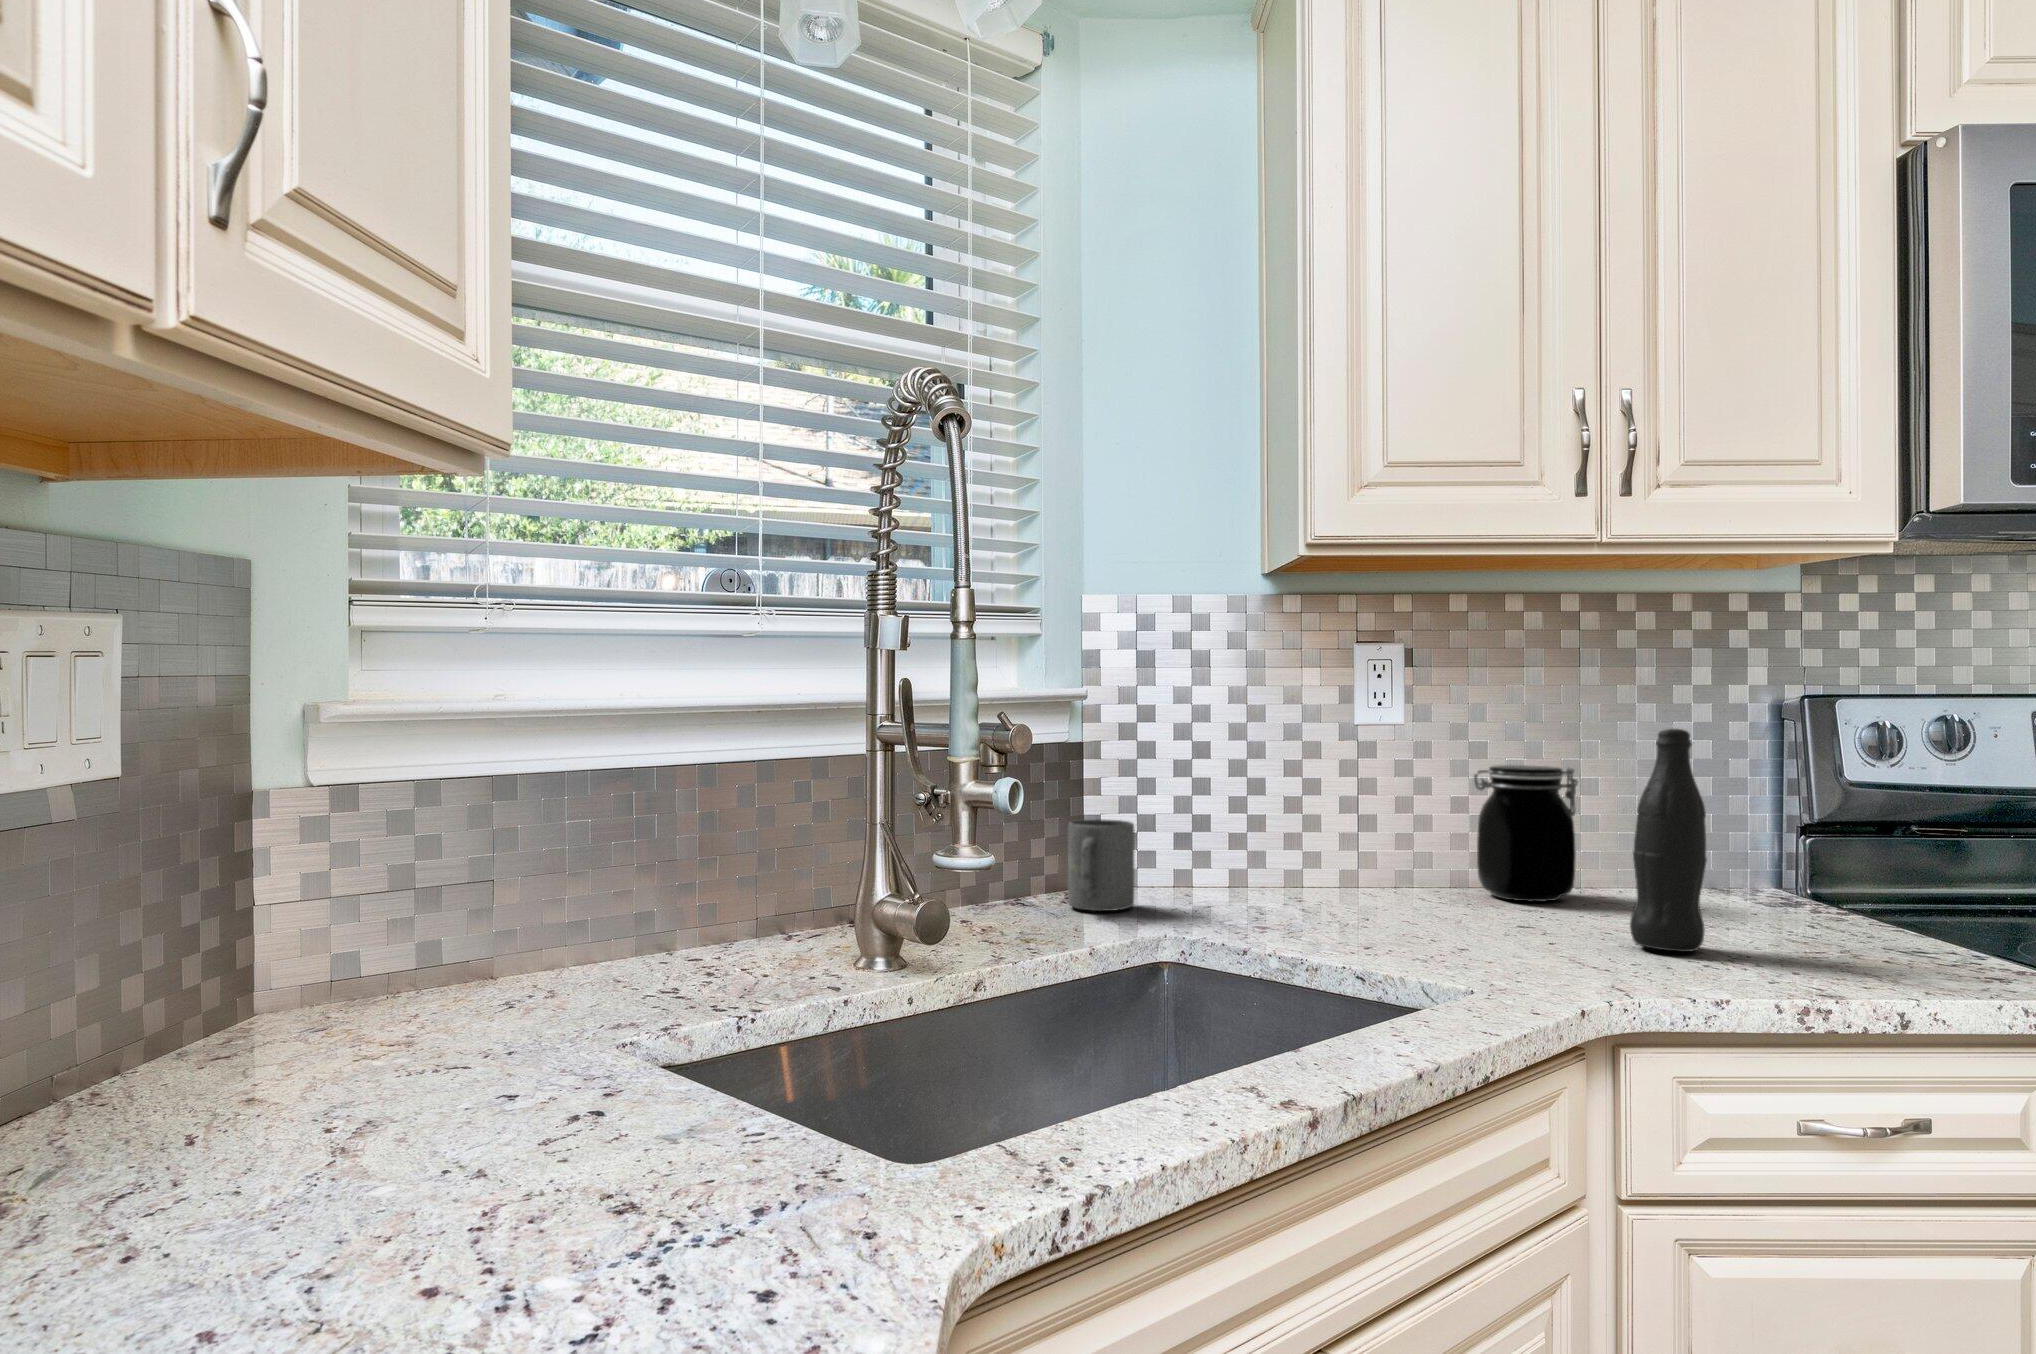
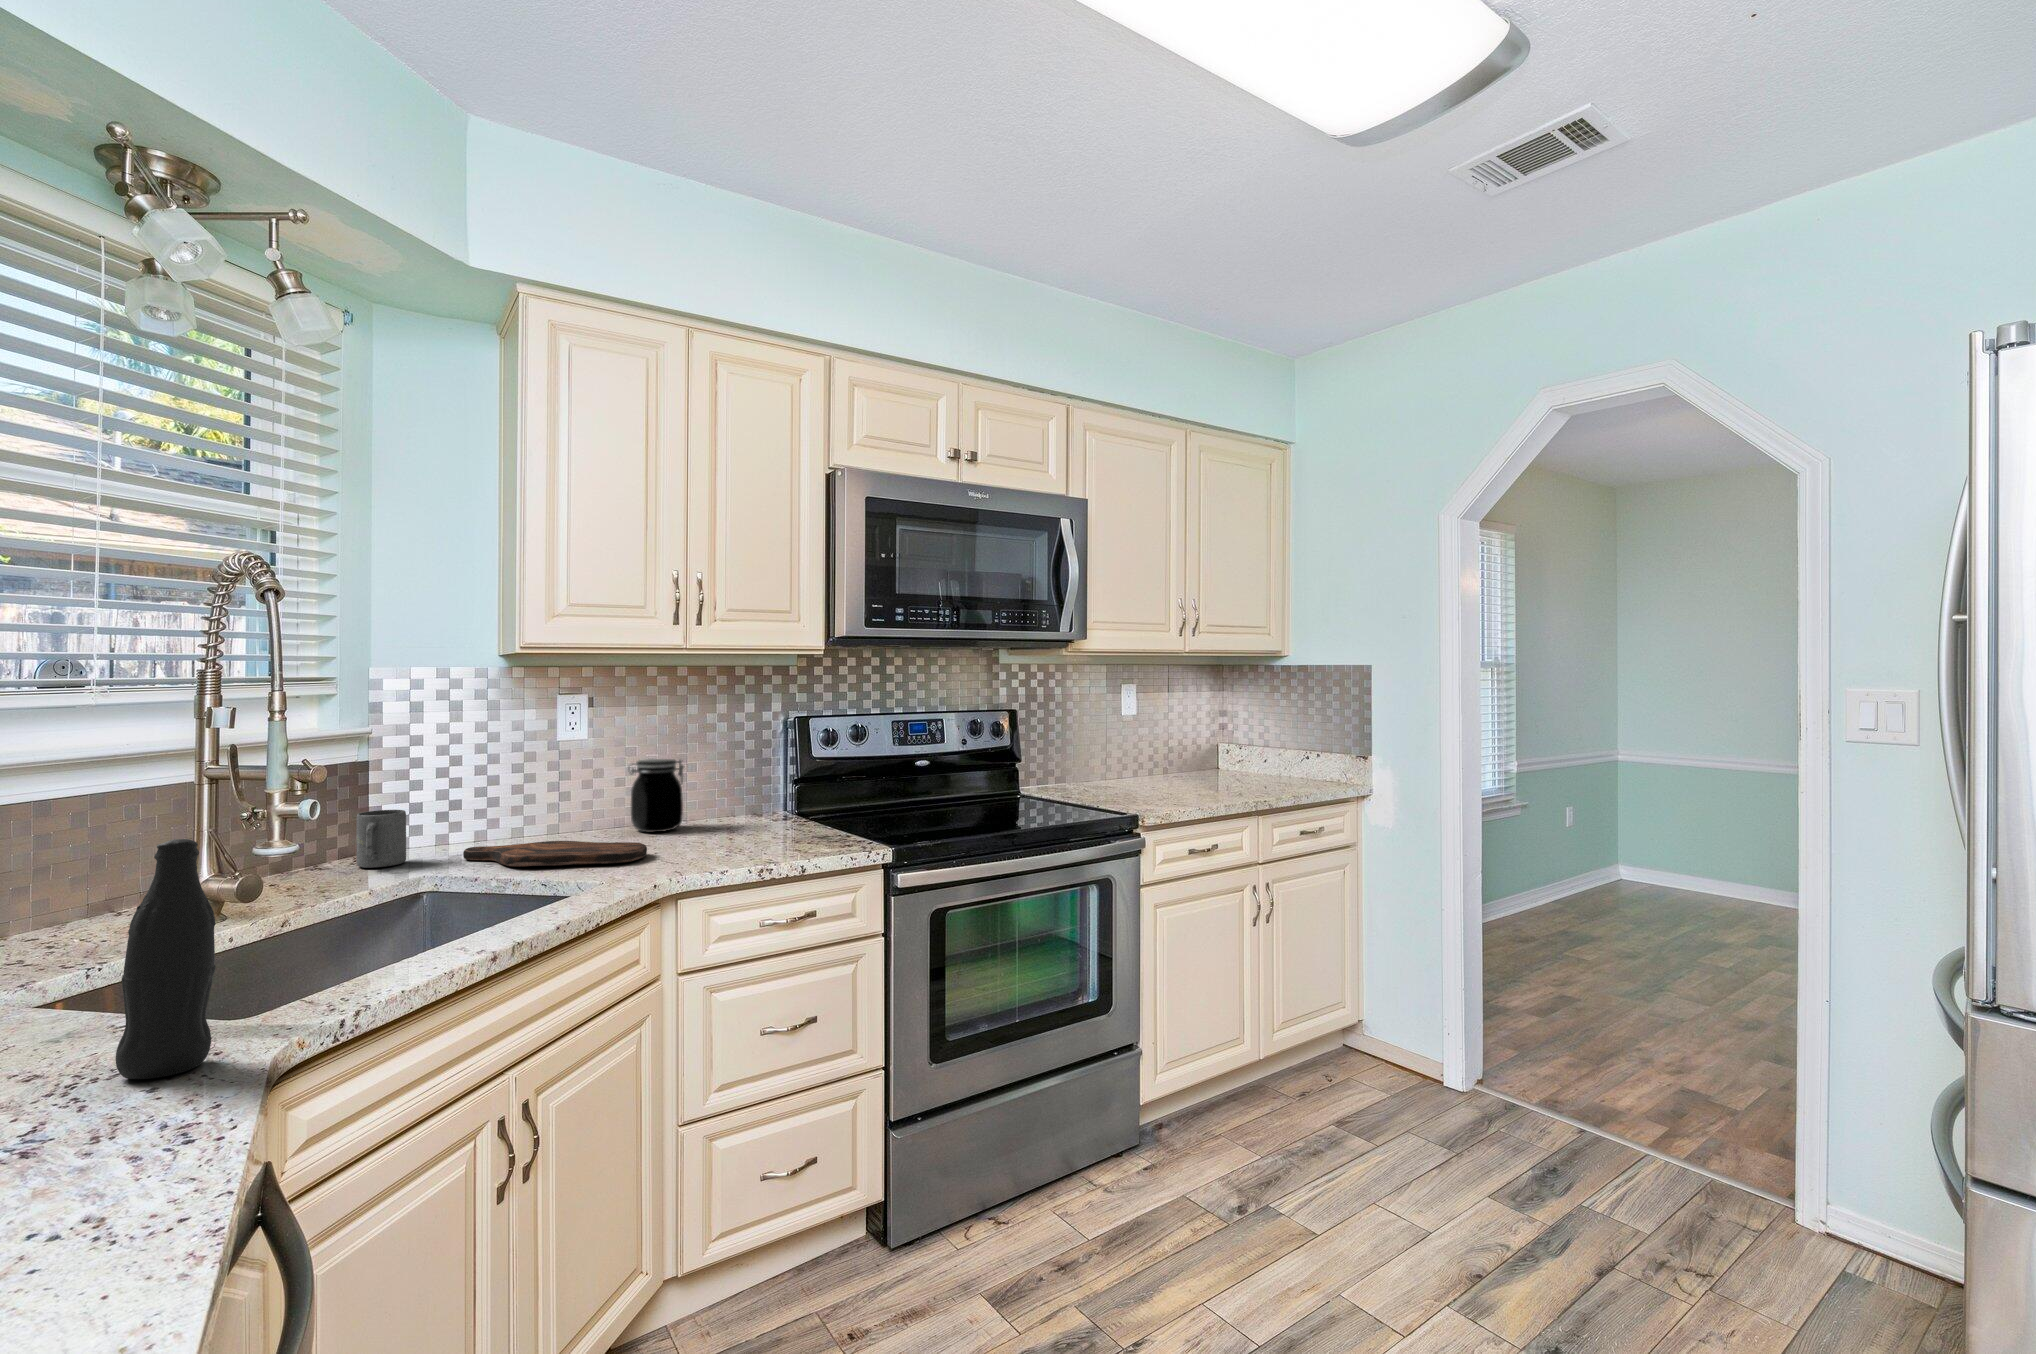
bottle: present [1630,729,1707,952] -> present [116,839,216,1079]
cutting board: none [1216,894,1534,952] -> present [463,841,647,867]

